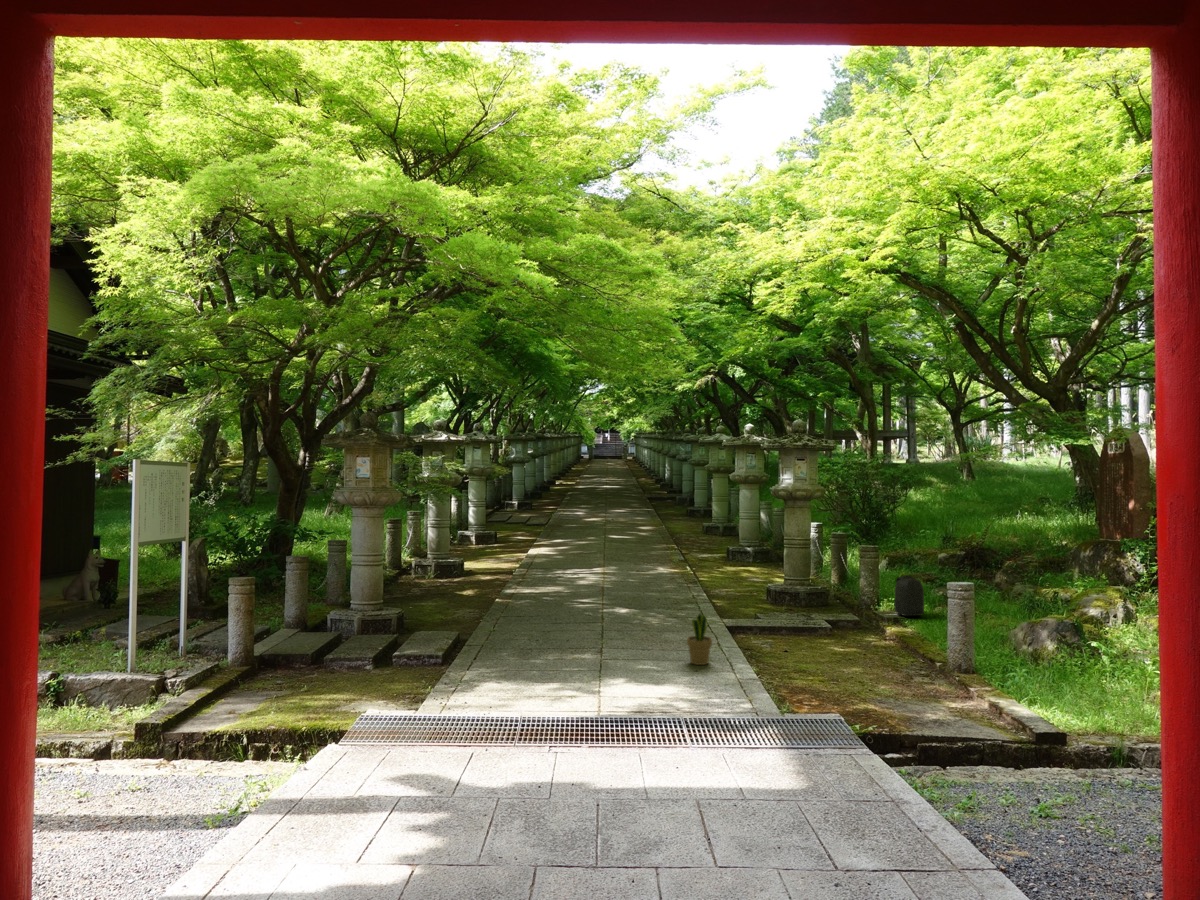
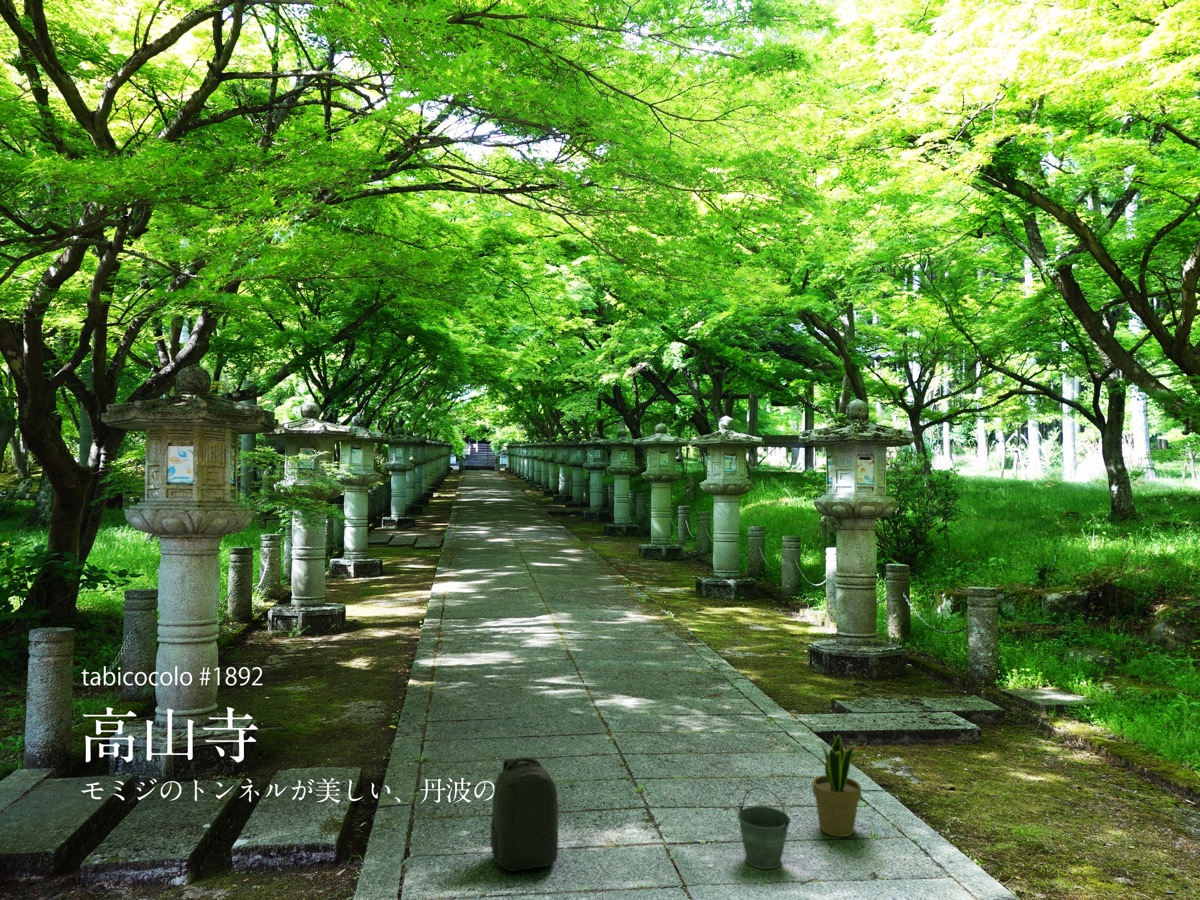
backpack: present [894,576,924,616] -> present [491,757,558,871]
bucket: none [636,634,663,673] -> present [738,788,790,869]

